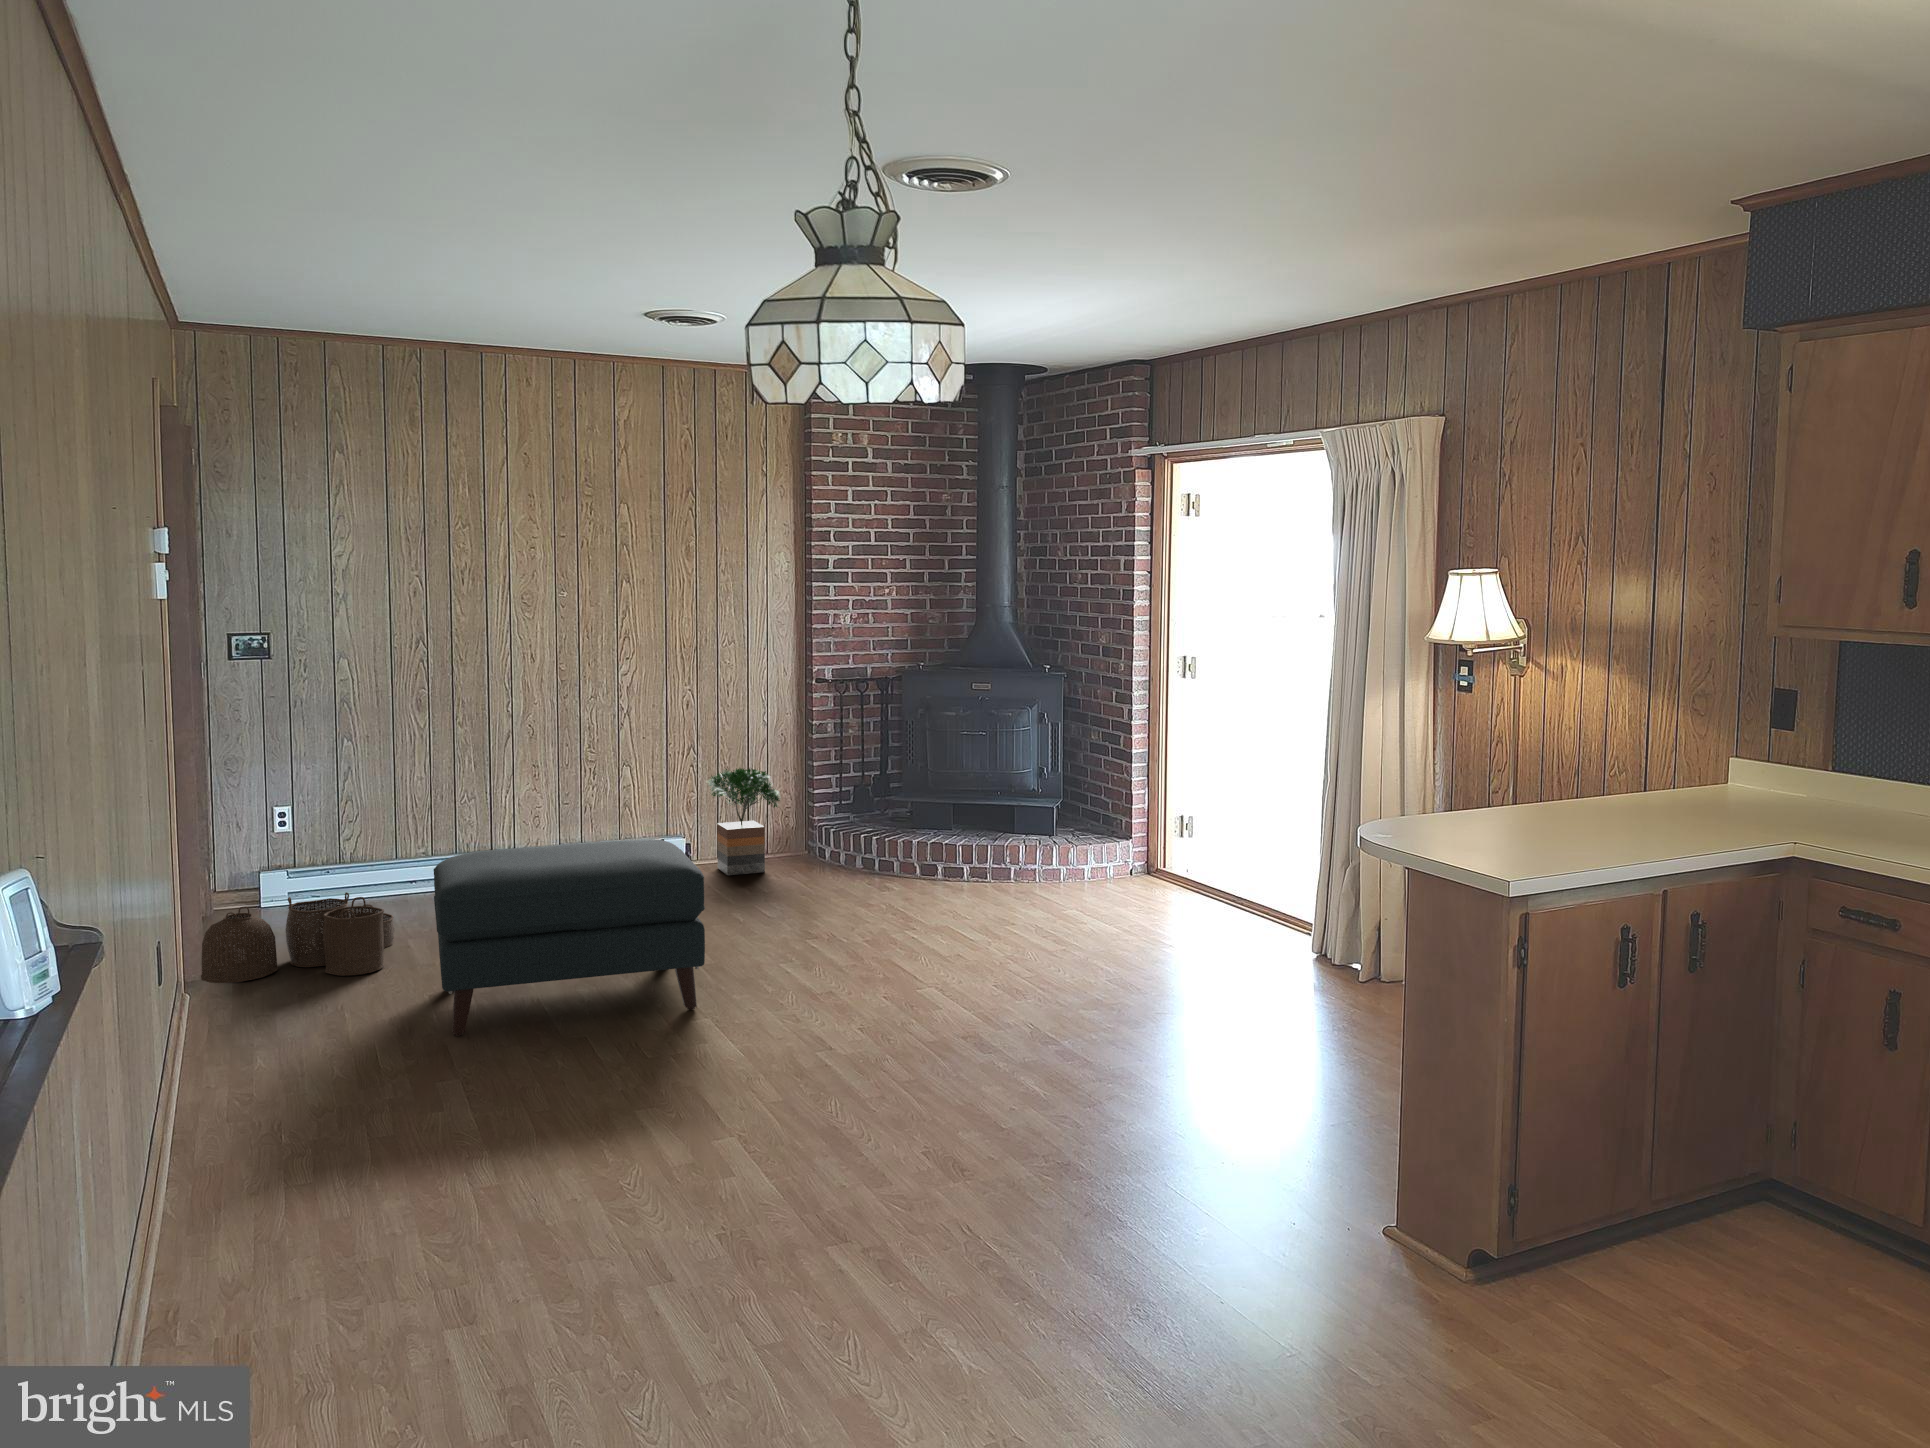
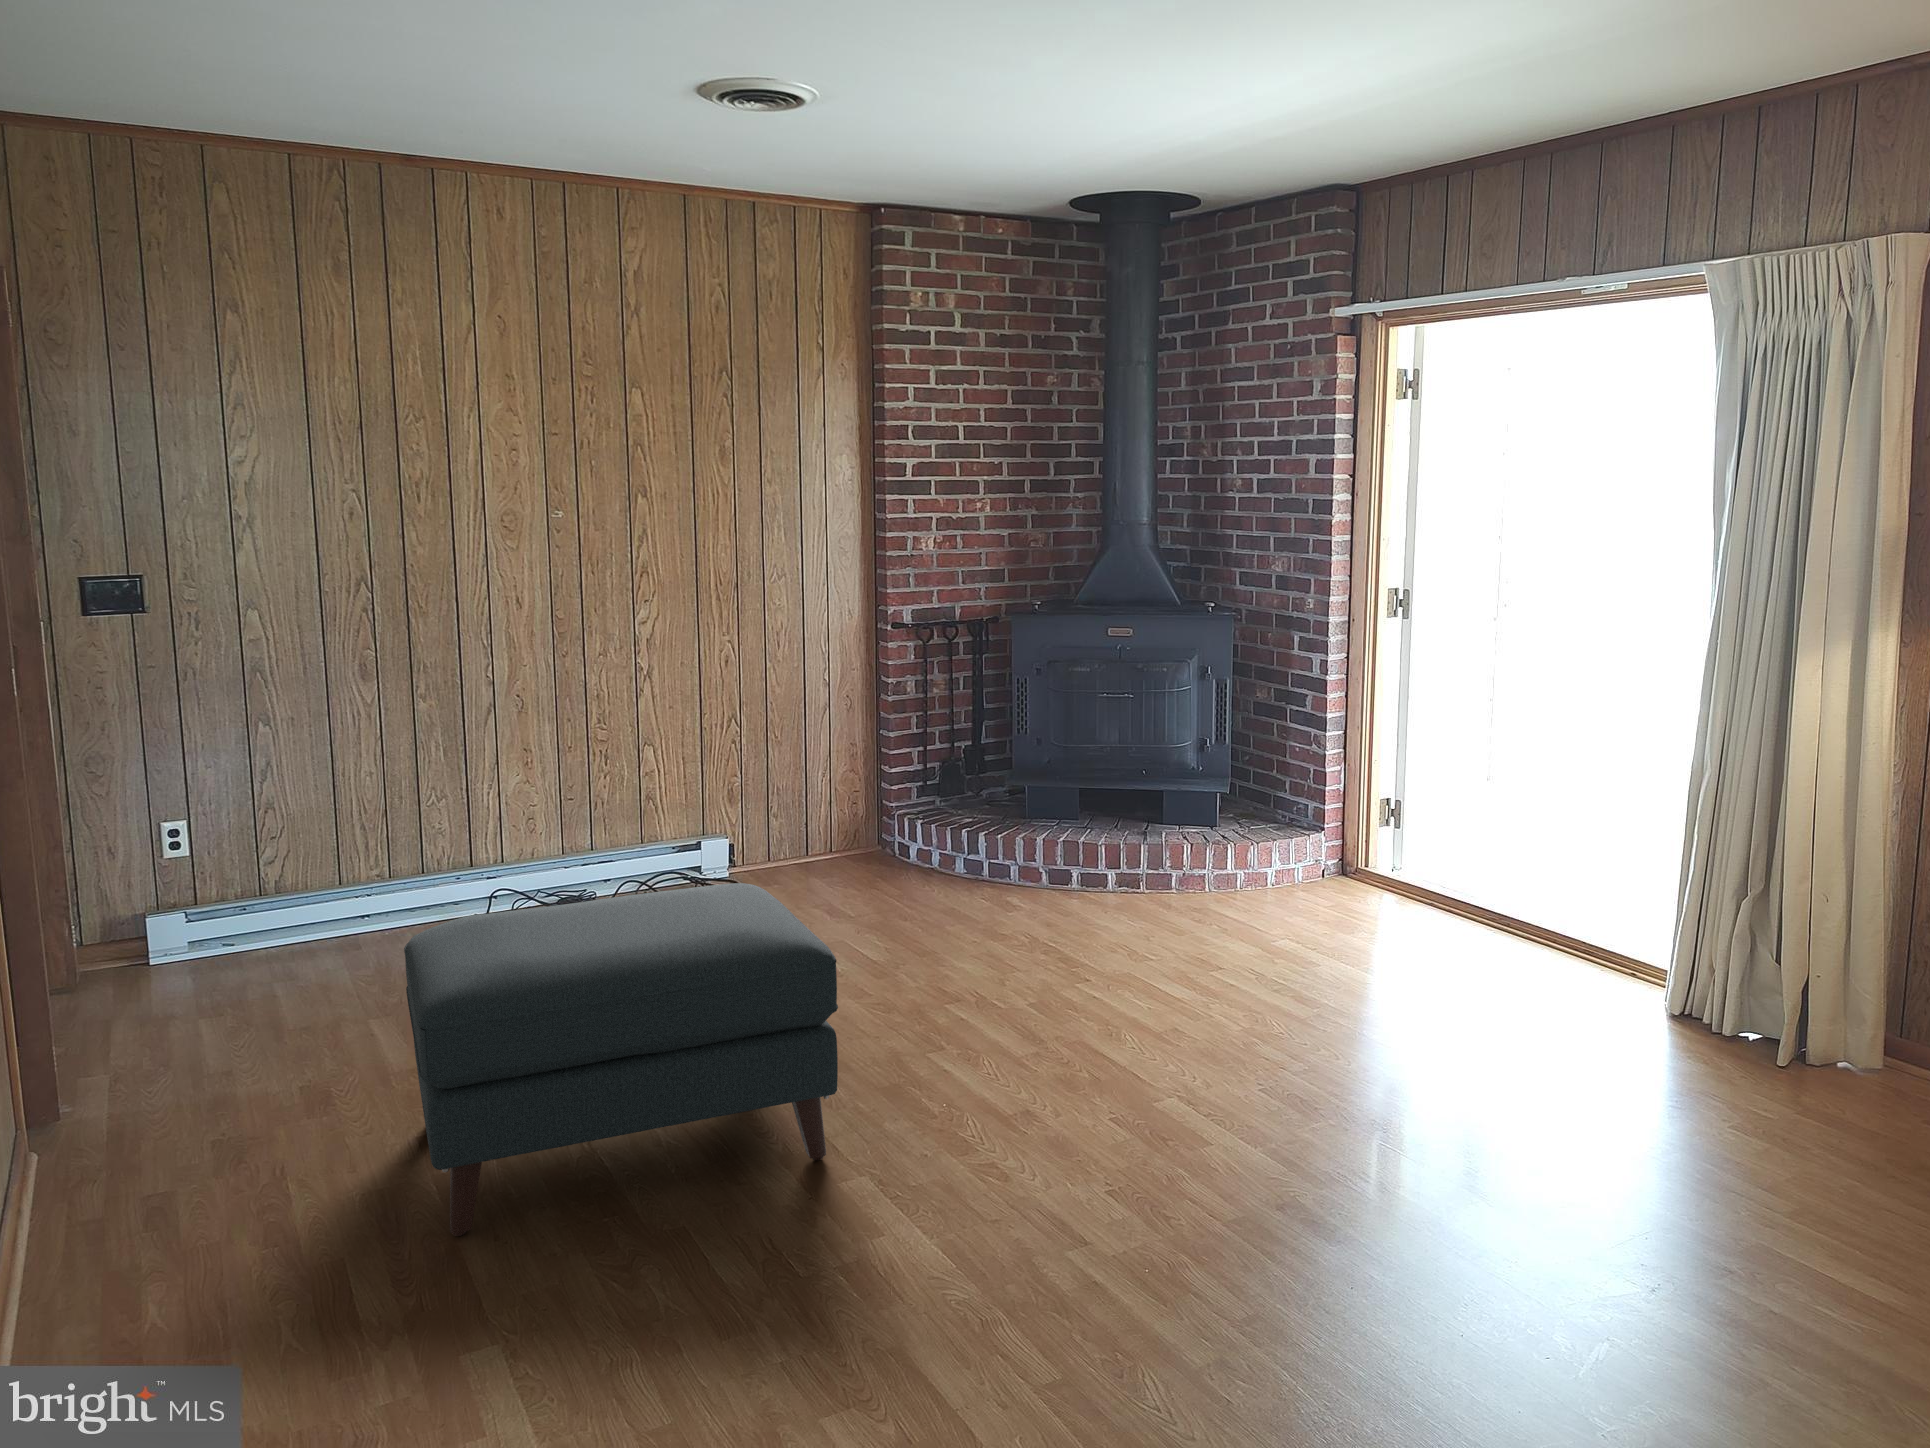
potted tree: present [708,768,780,875] -> none [756,742,859,889]
woven basket: present [201,892,394,983] -> none [46,965,343,1122]

